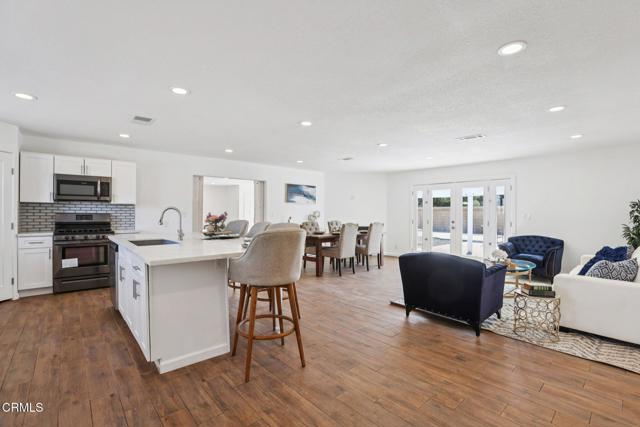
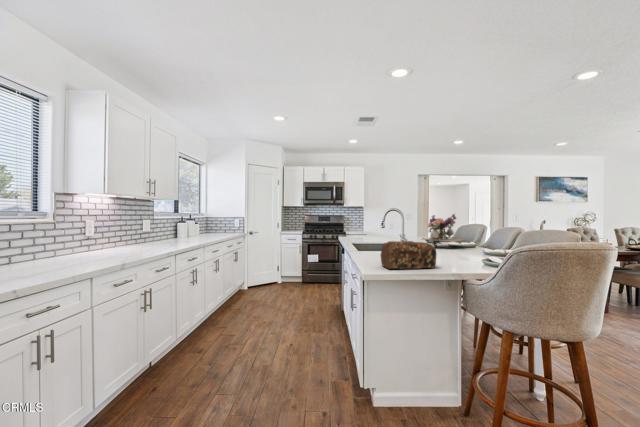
bread loaf: none [167,232,213,255] -> present [381,241,436,269]

